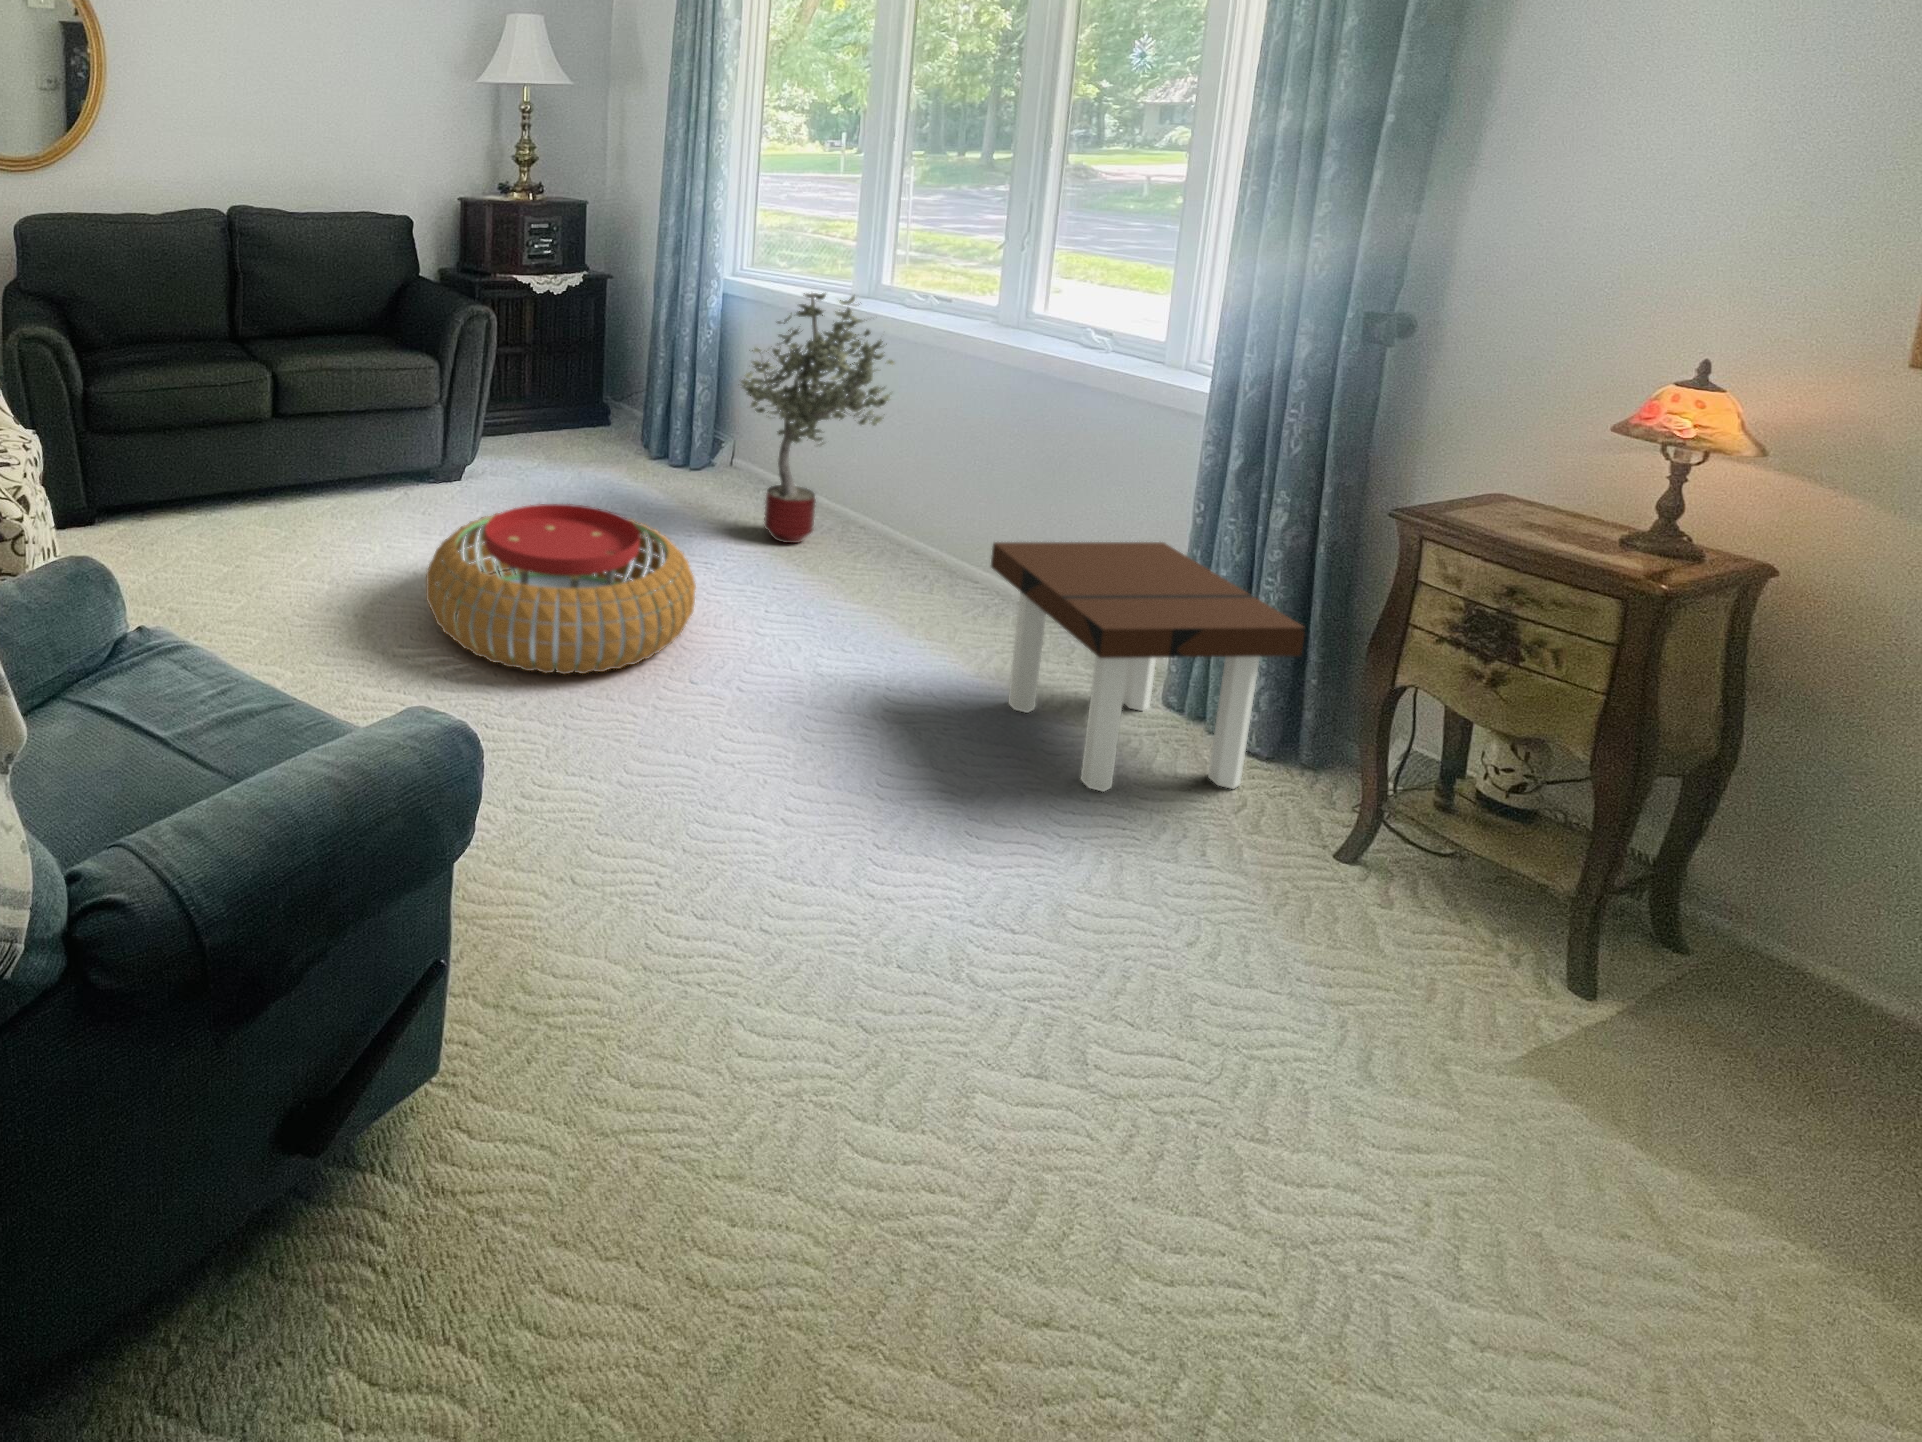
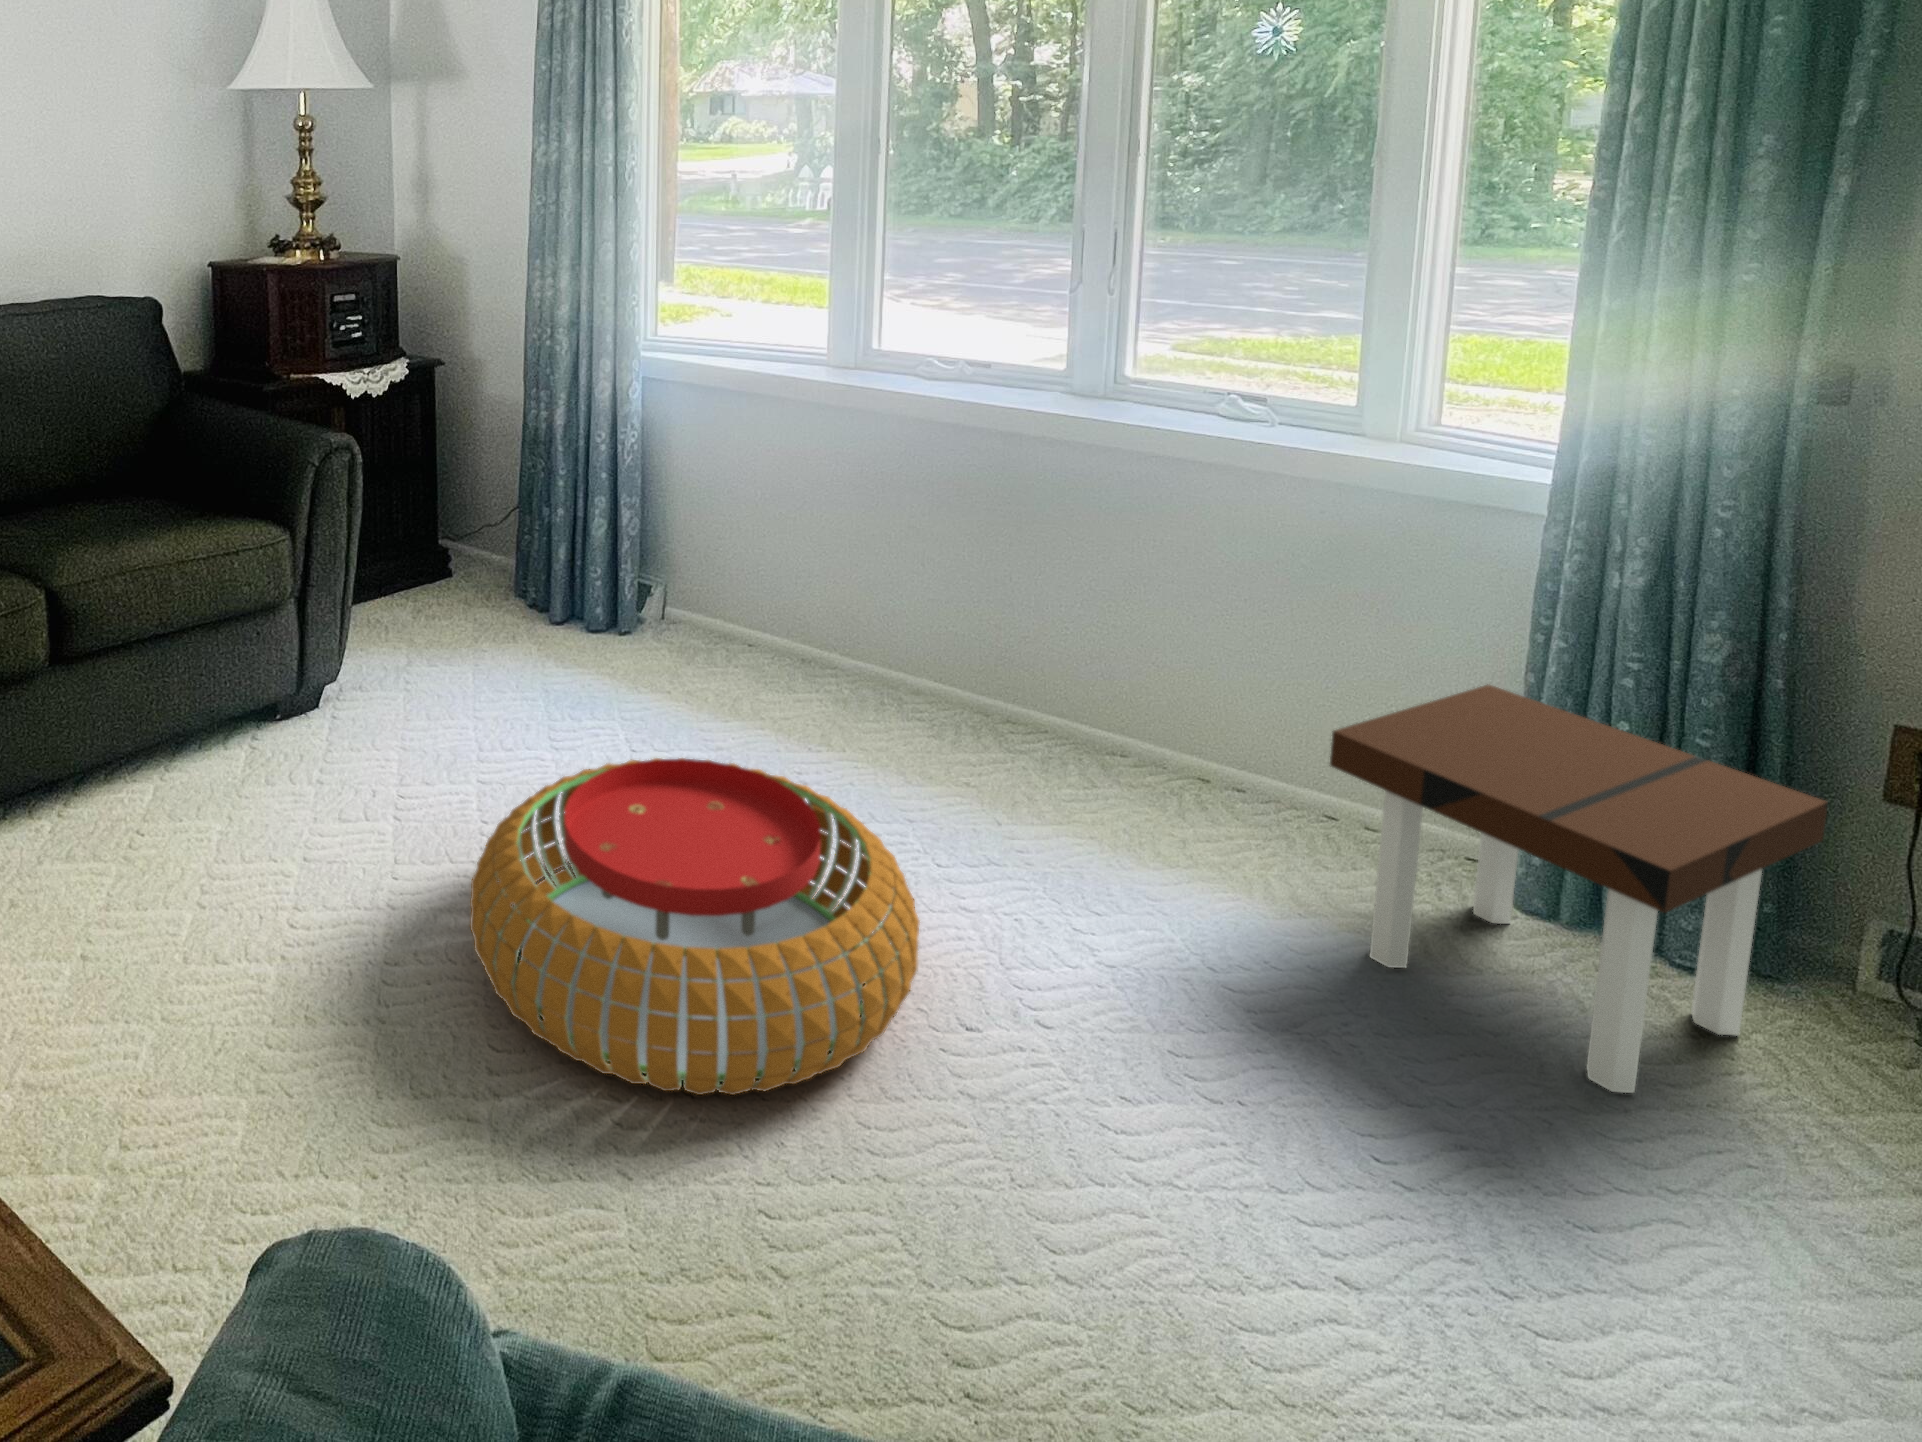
potted tree: present [741,293,894,543] -> none [729,372,1004,732]

